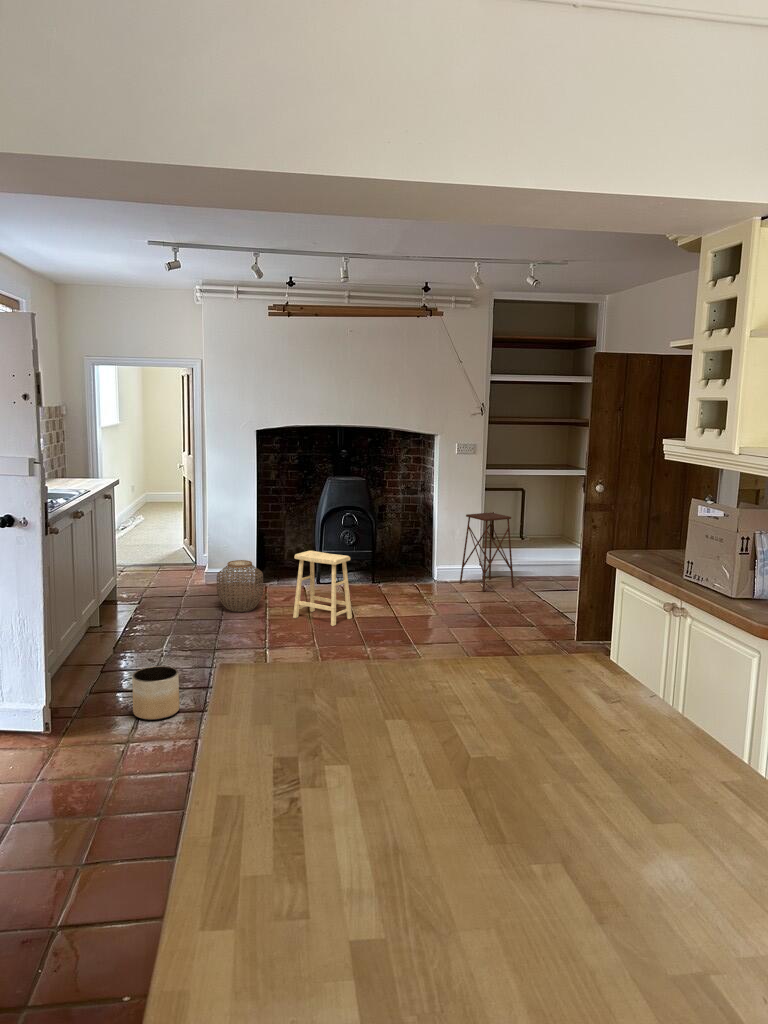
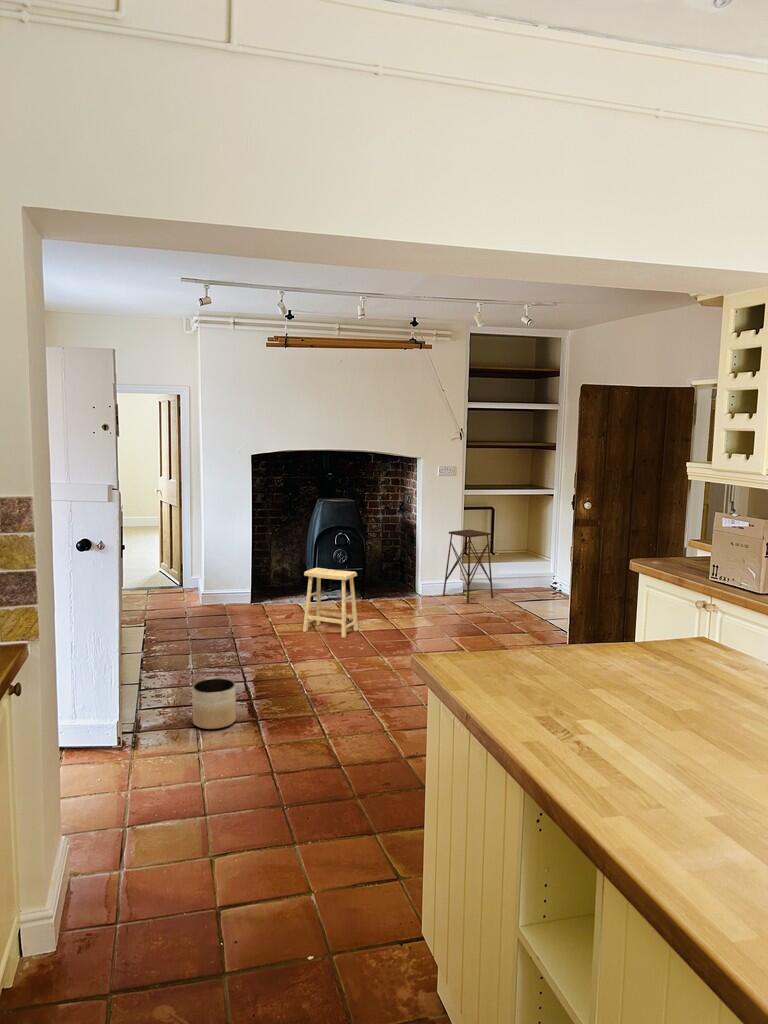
woven basket: present [217,560,263,612] -> none [226,578,270,628]

